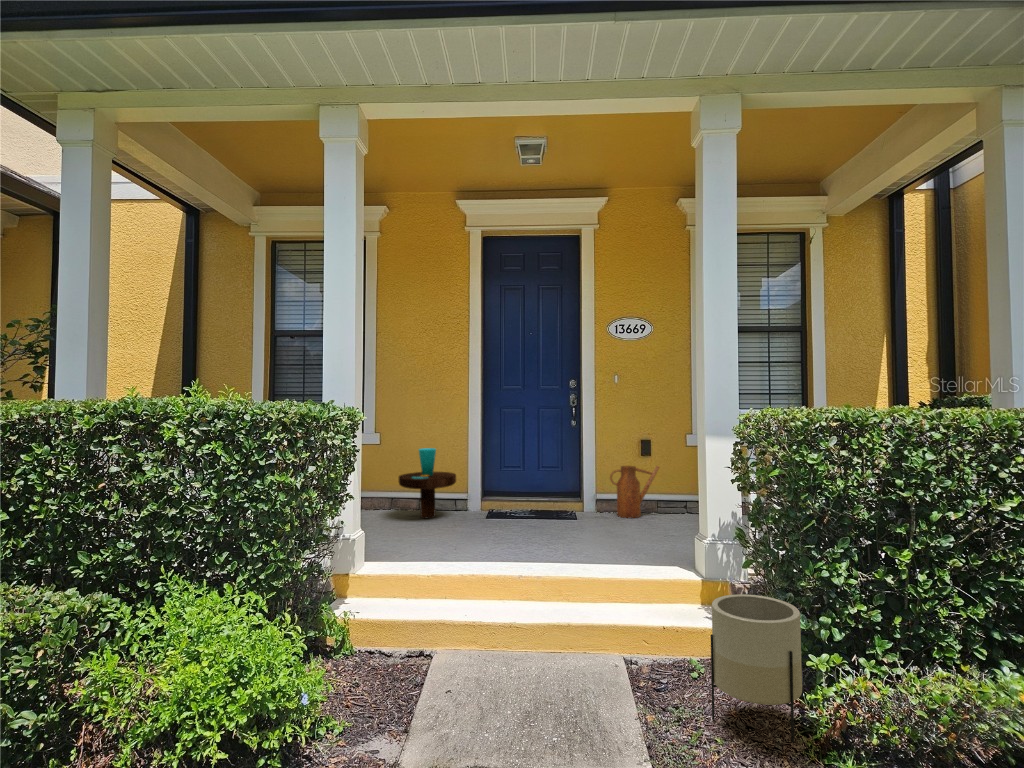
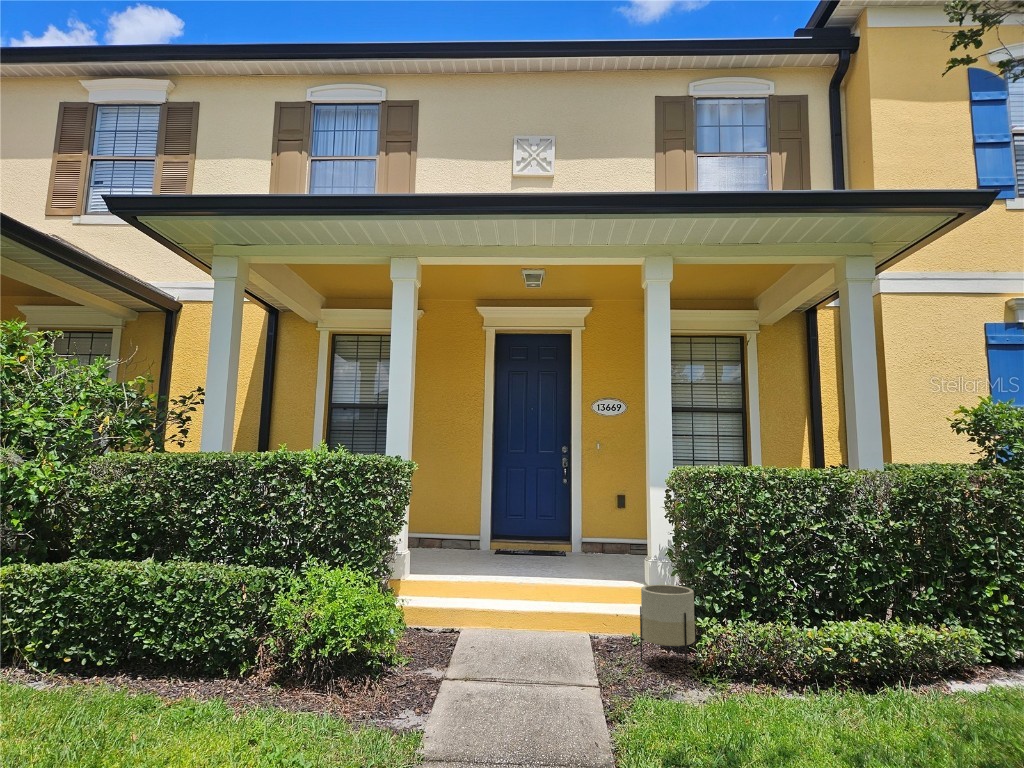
side table: present [399,448,456,518] -> none [427,498,472,553]
watering can: present [610,466,659,518] -> none [592,515,631,556]

